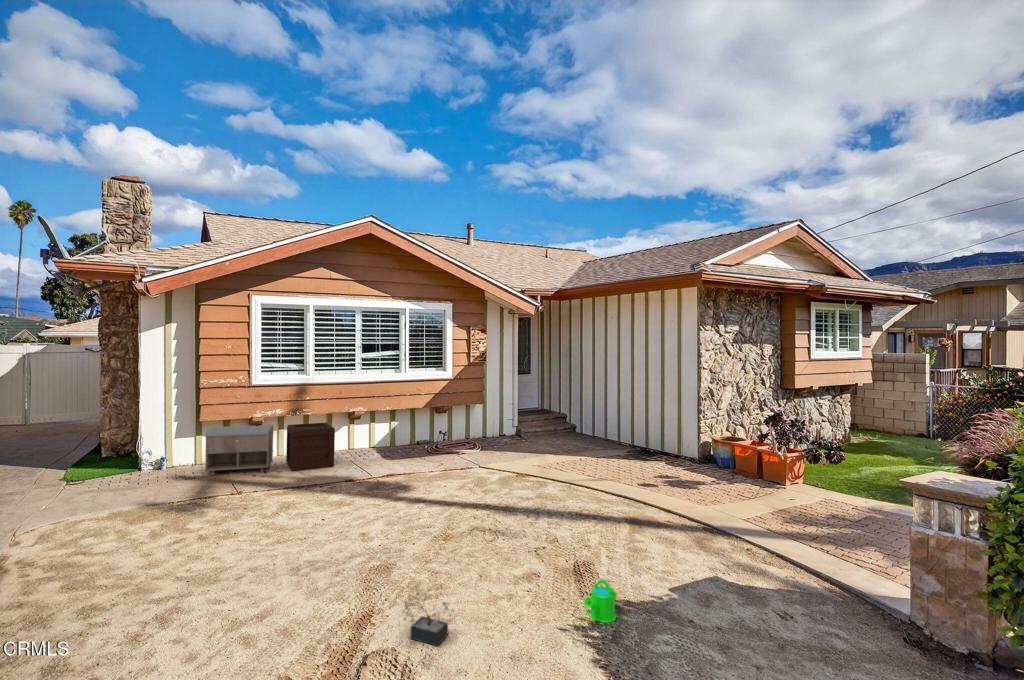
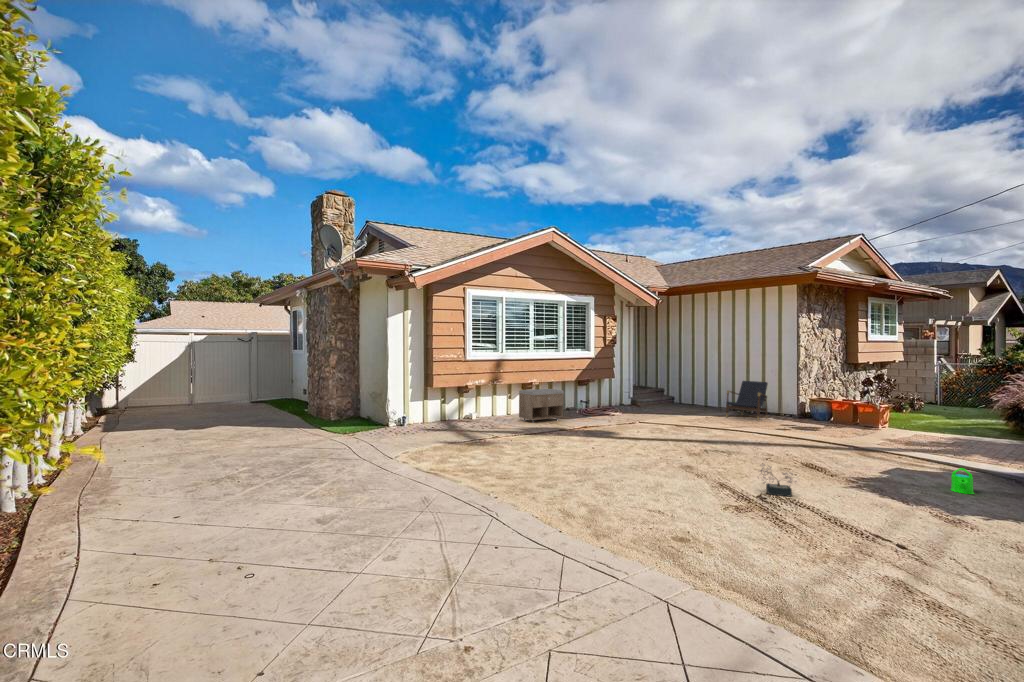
lounge chair: none [613,409,667,463] -> present [726,381,768,421]
wooden crate: present [286,422,335,471] -> none [484,392,527,428]
storage bench: present [205,425,273,474] -> present [519,389,564,423]
watering can: present [584,579,617,623] -> present [951,468,974,494]

